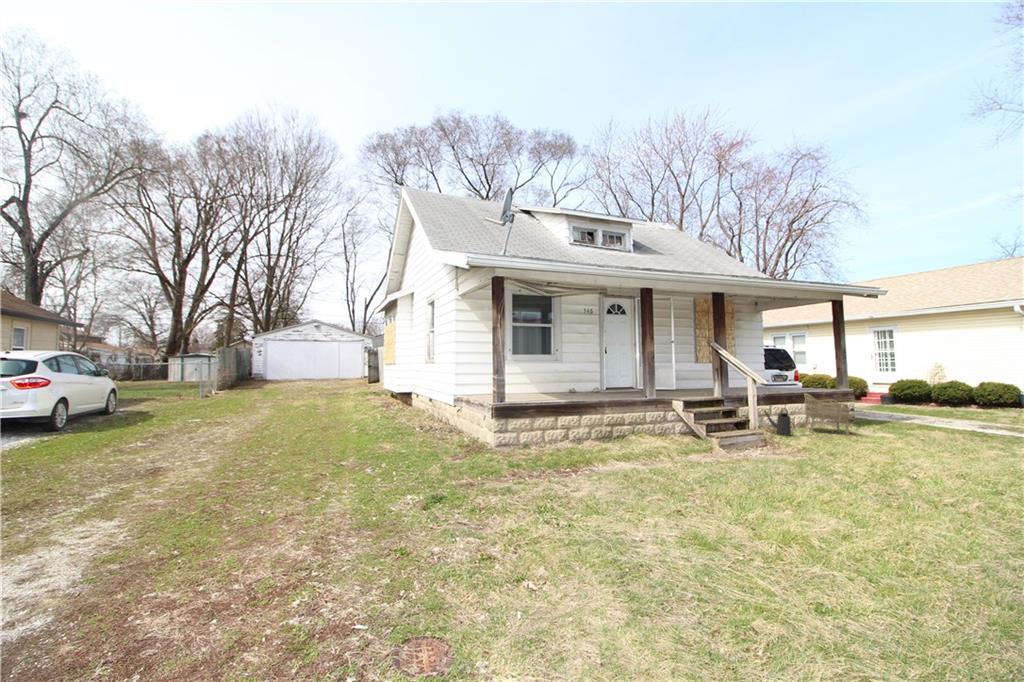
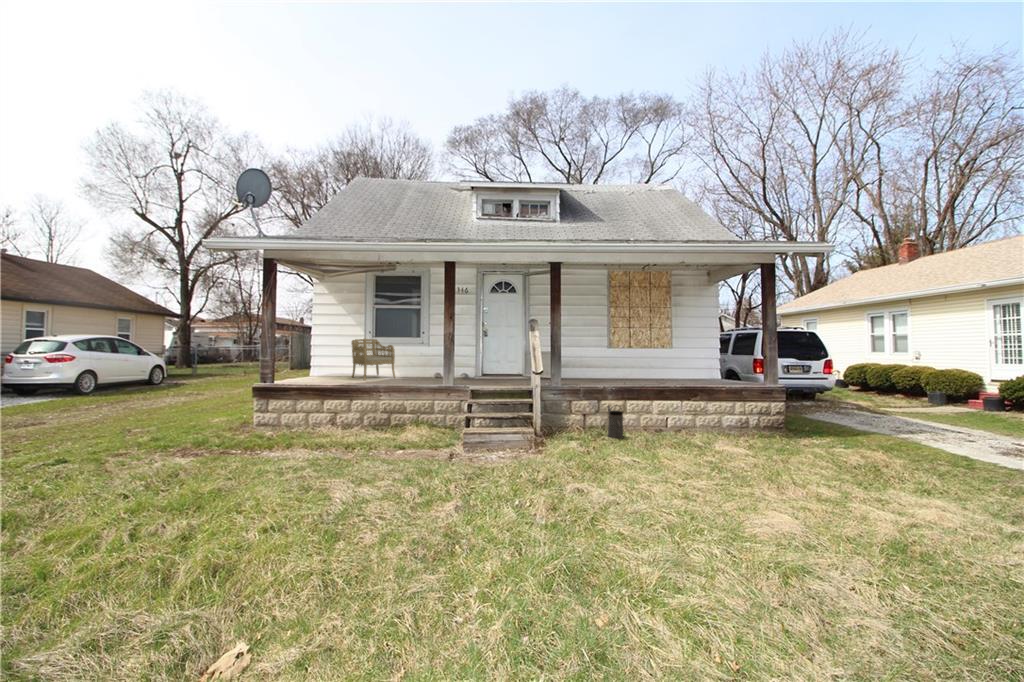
armchair: present [804,393,849,435] -> present [351,339,395,381]

